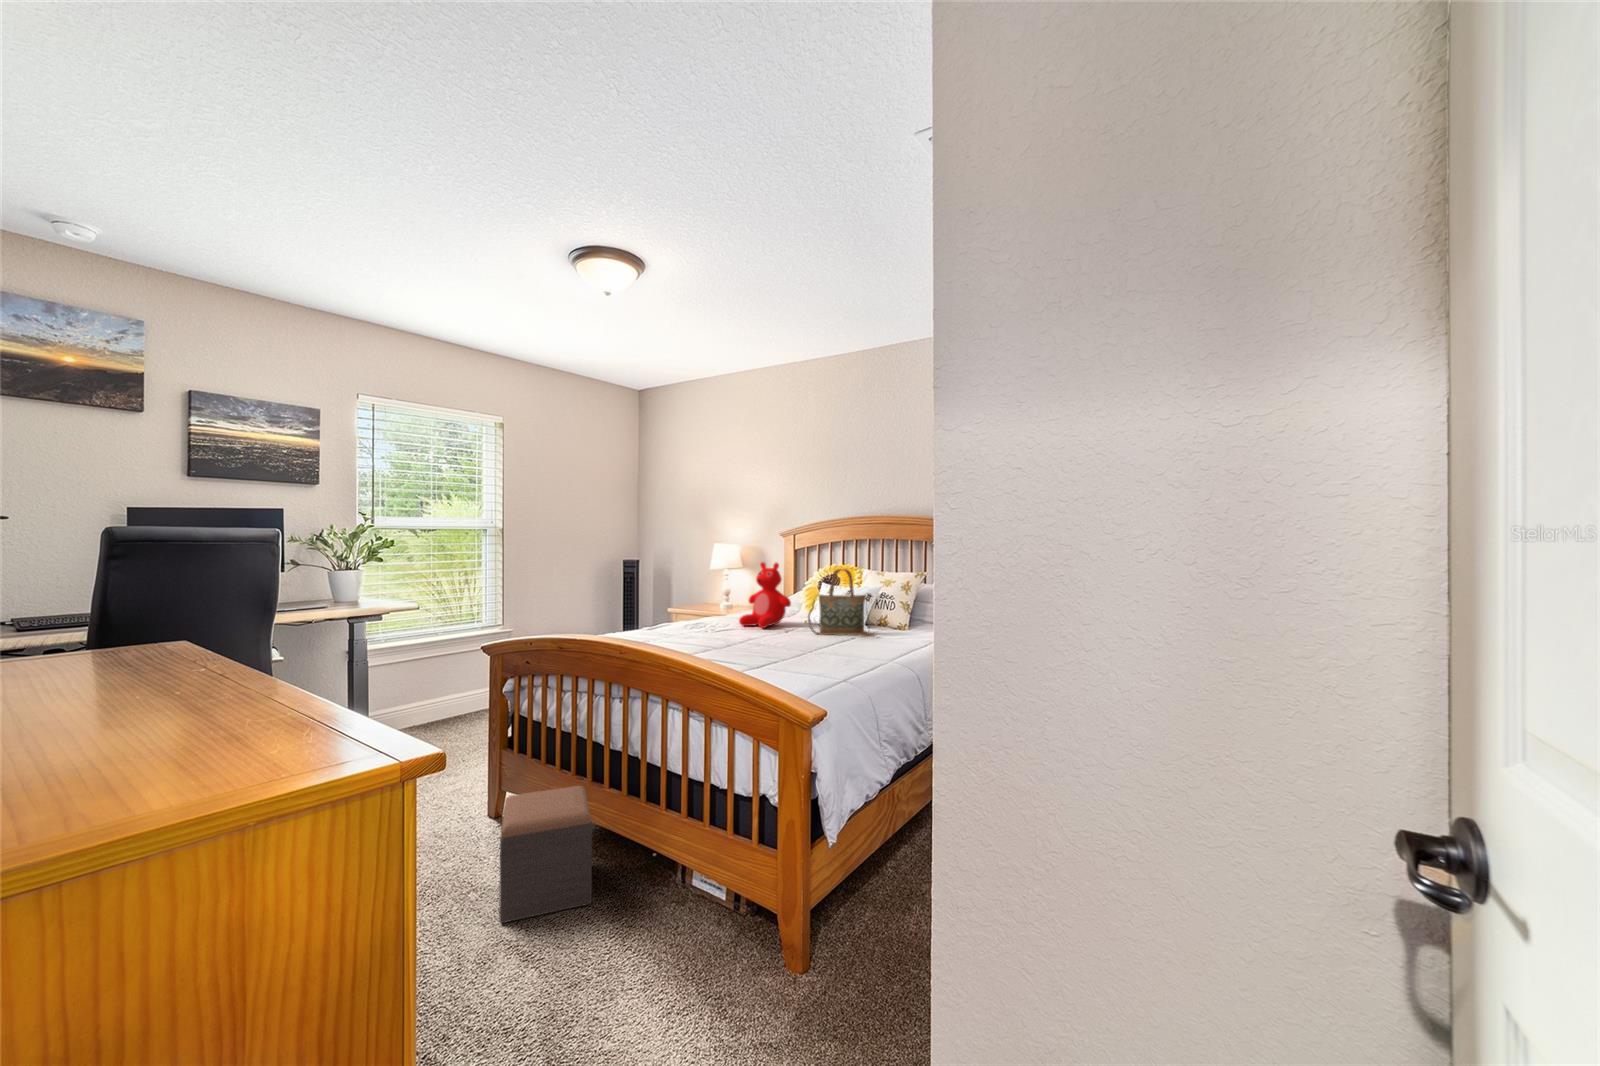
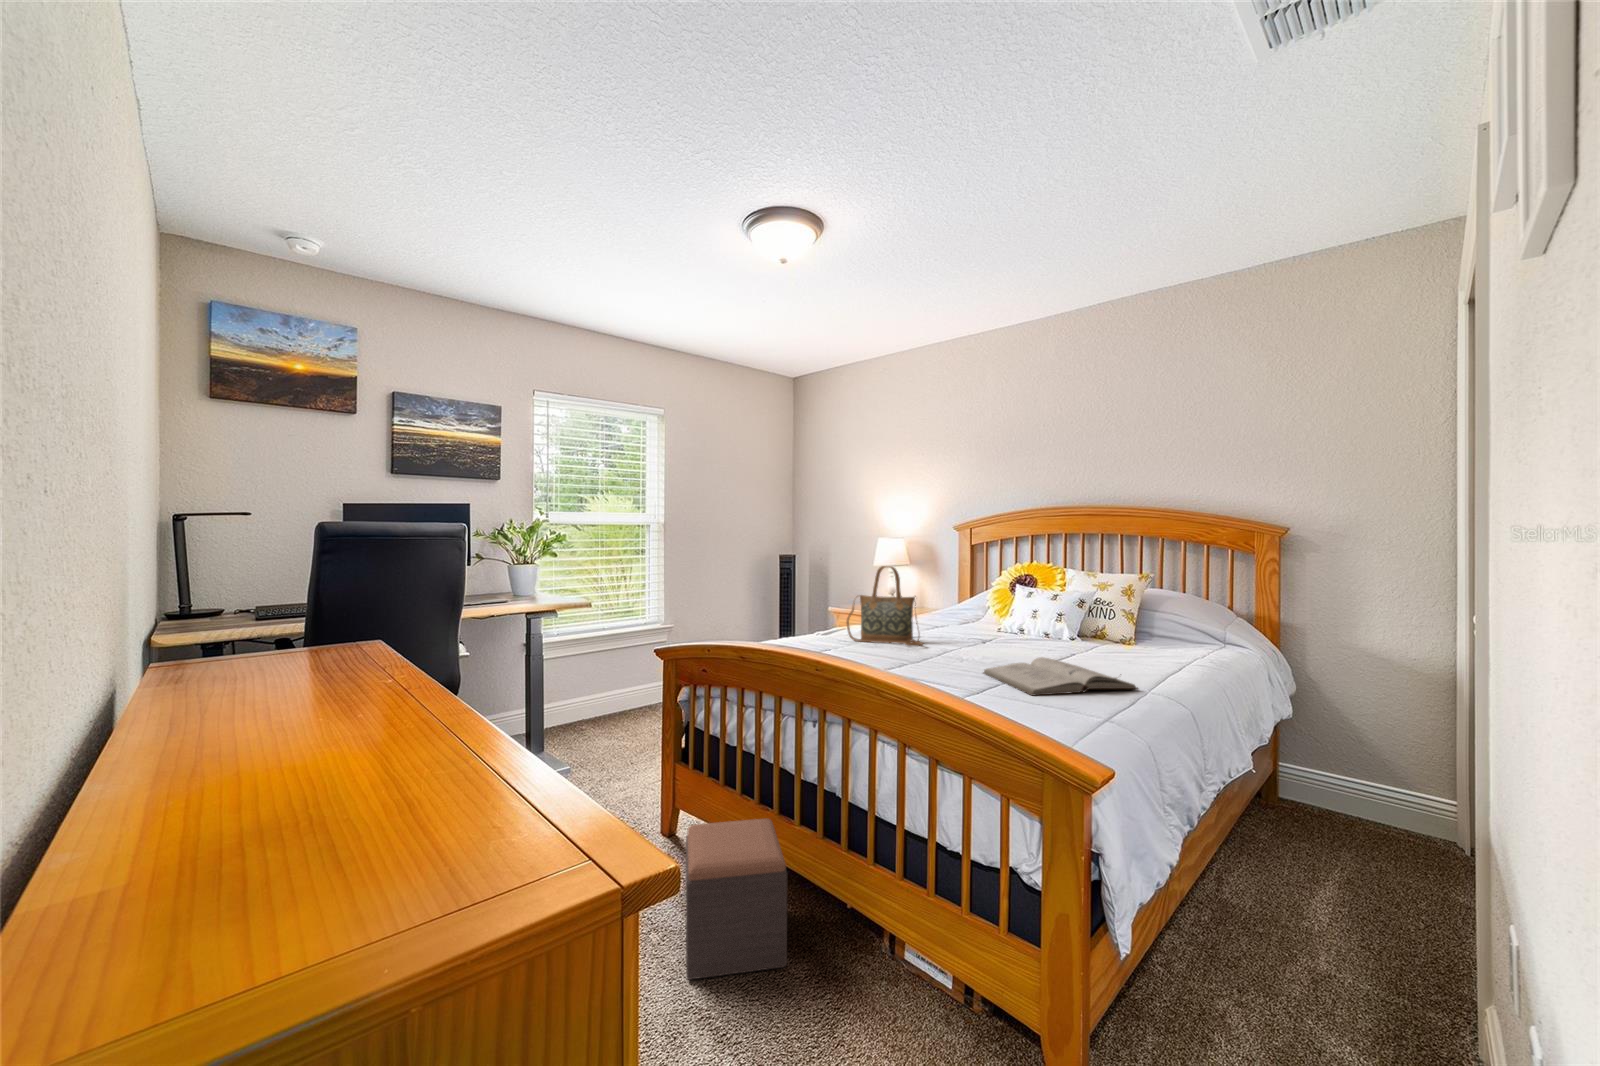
teddy bear: present [739,562,791,628] -> none [924,561,986,638]
handbag: present [808,569,876,637] -> present [846,566,924,646]
book: none [771,640,886,668] -> present [983,657,1138,696]

